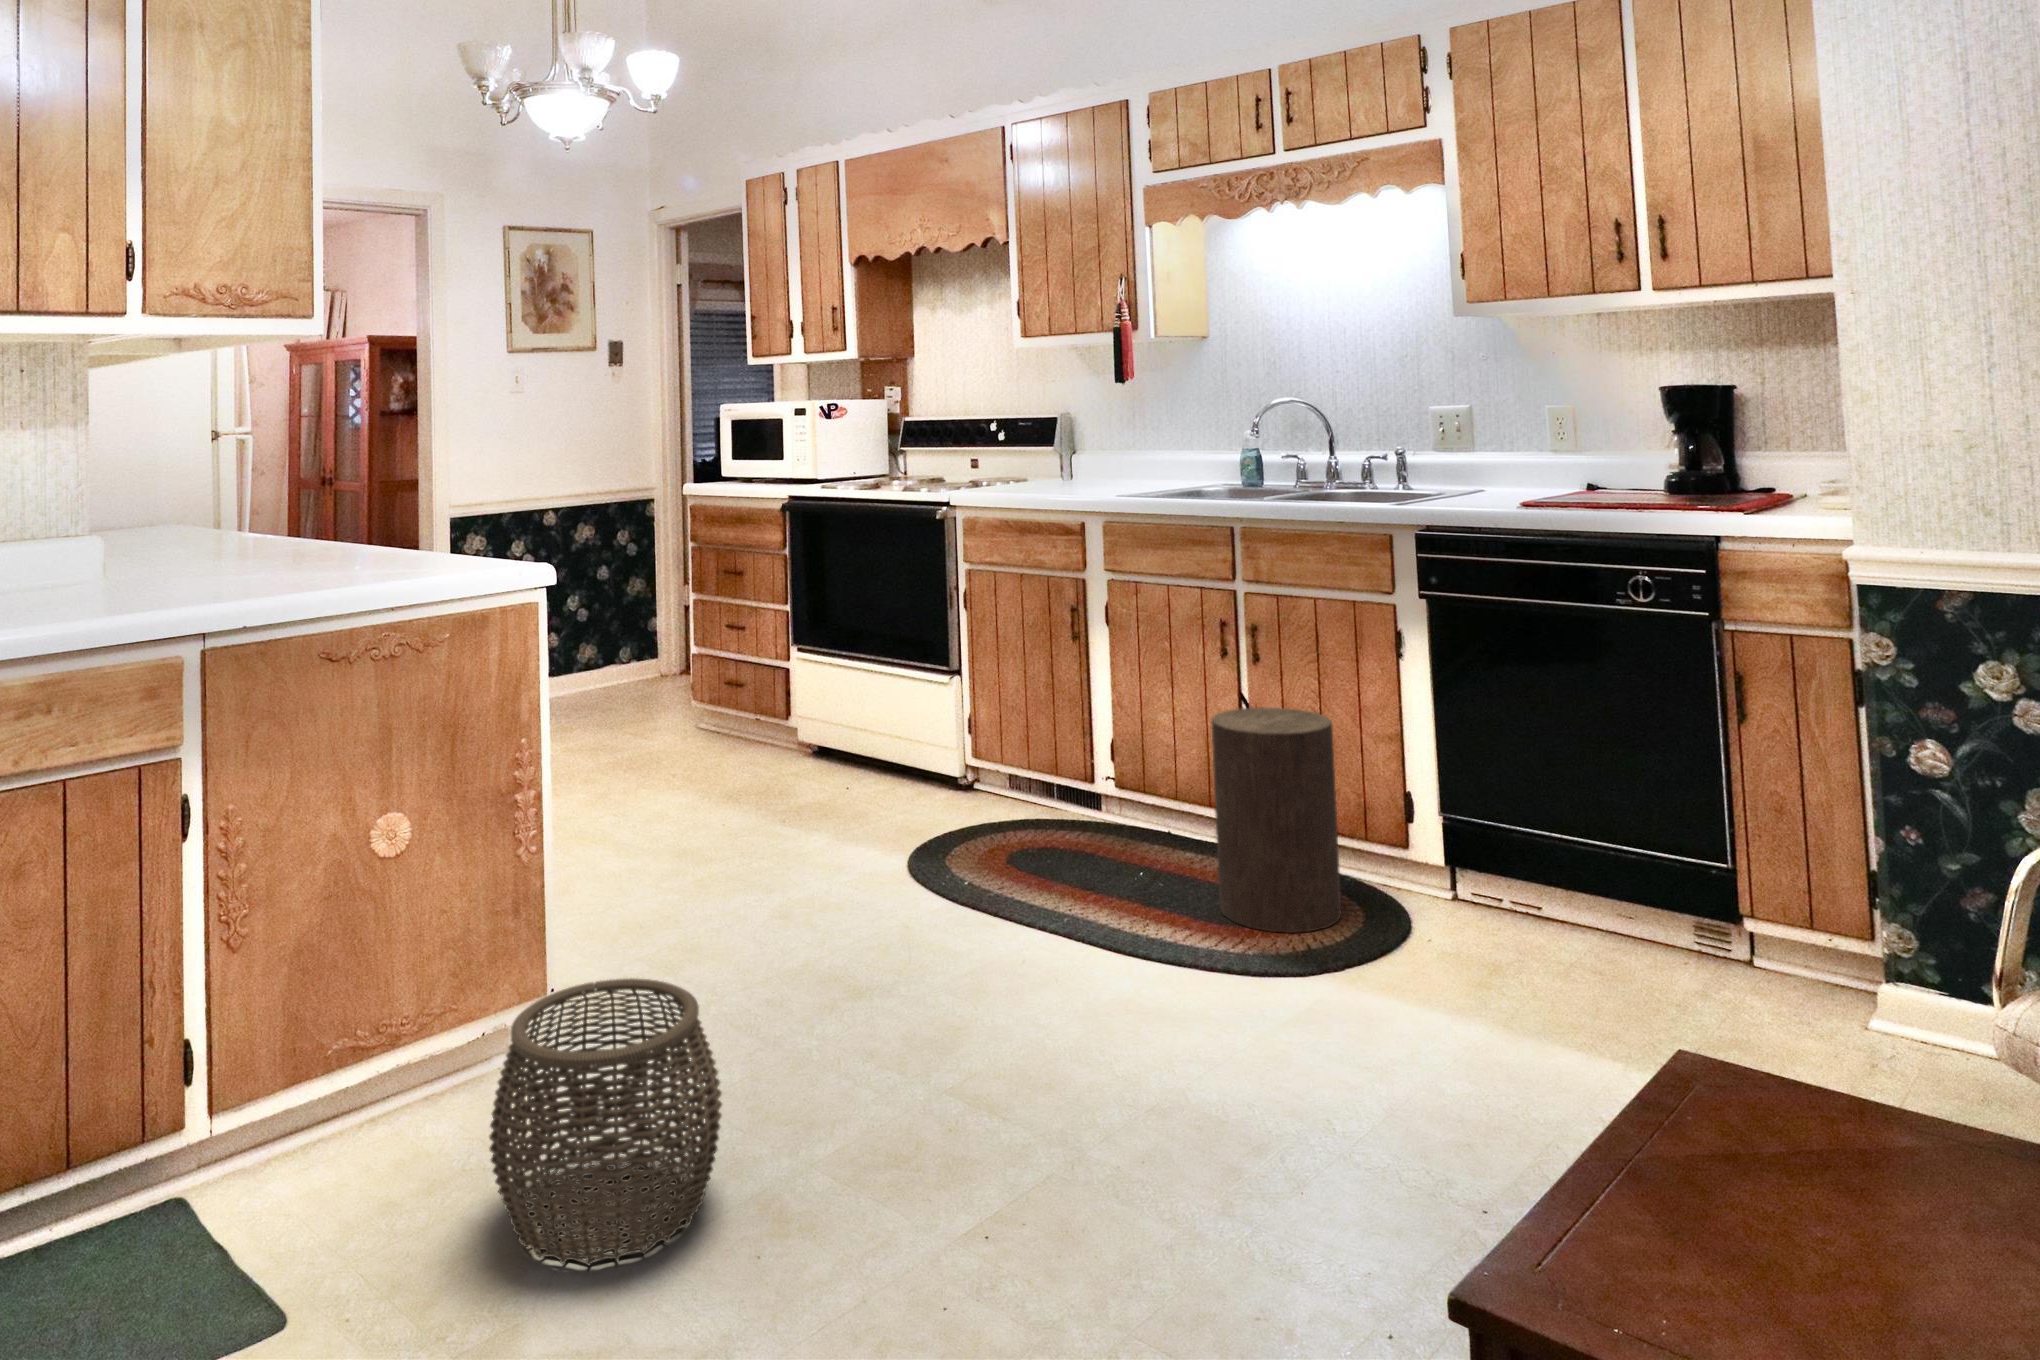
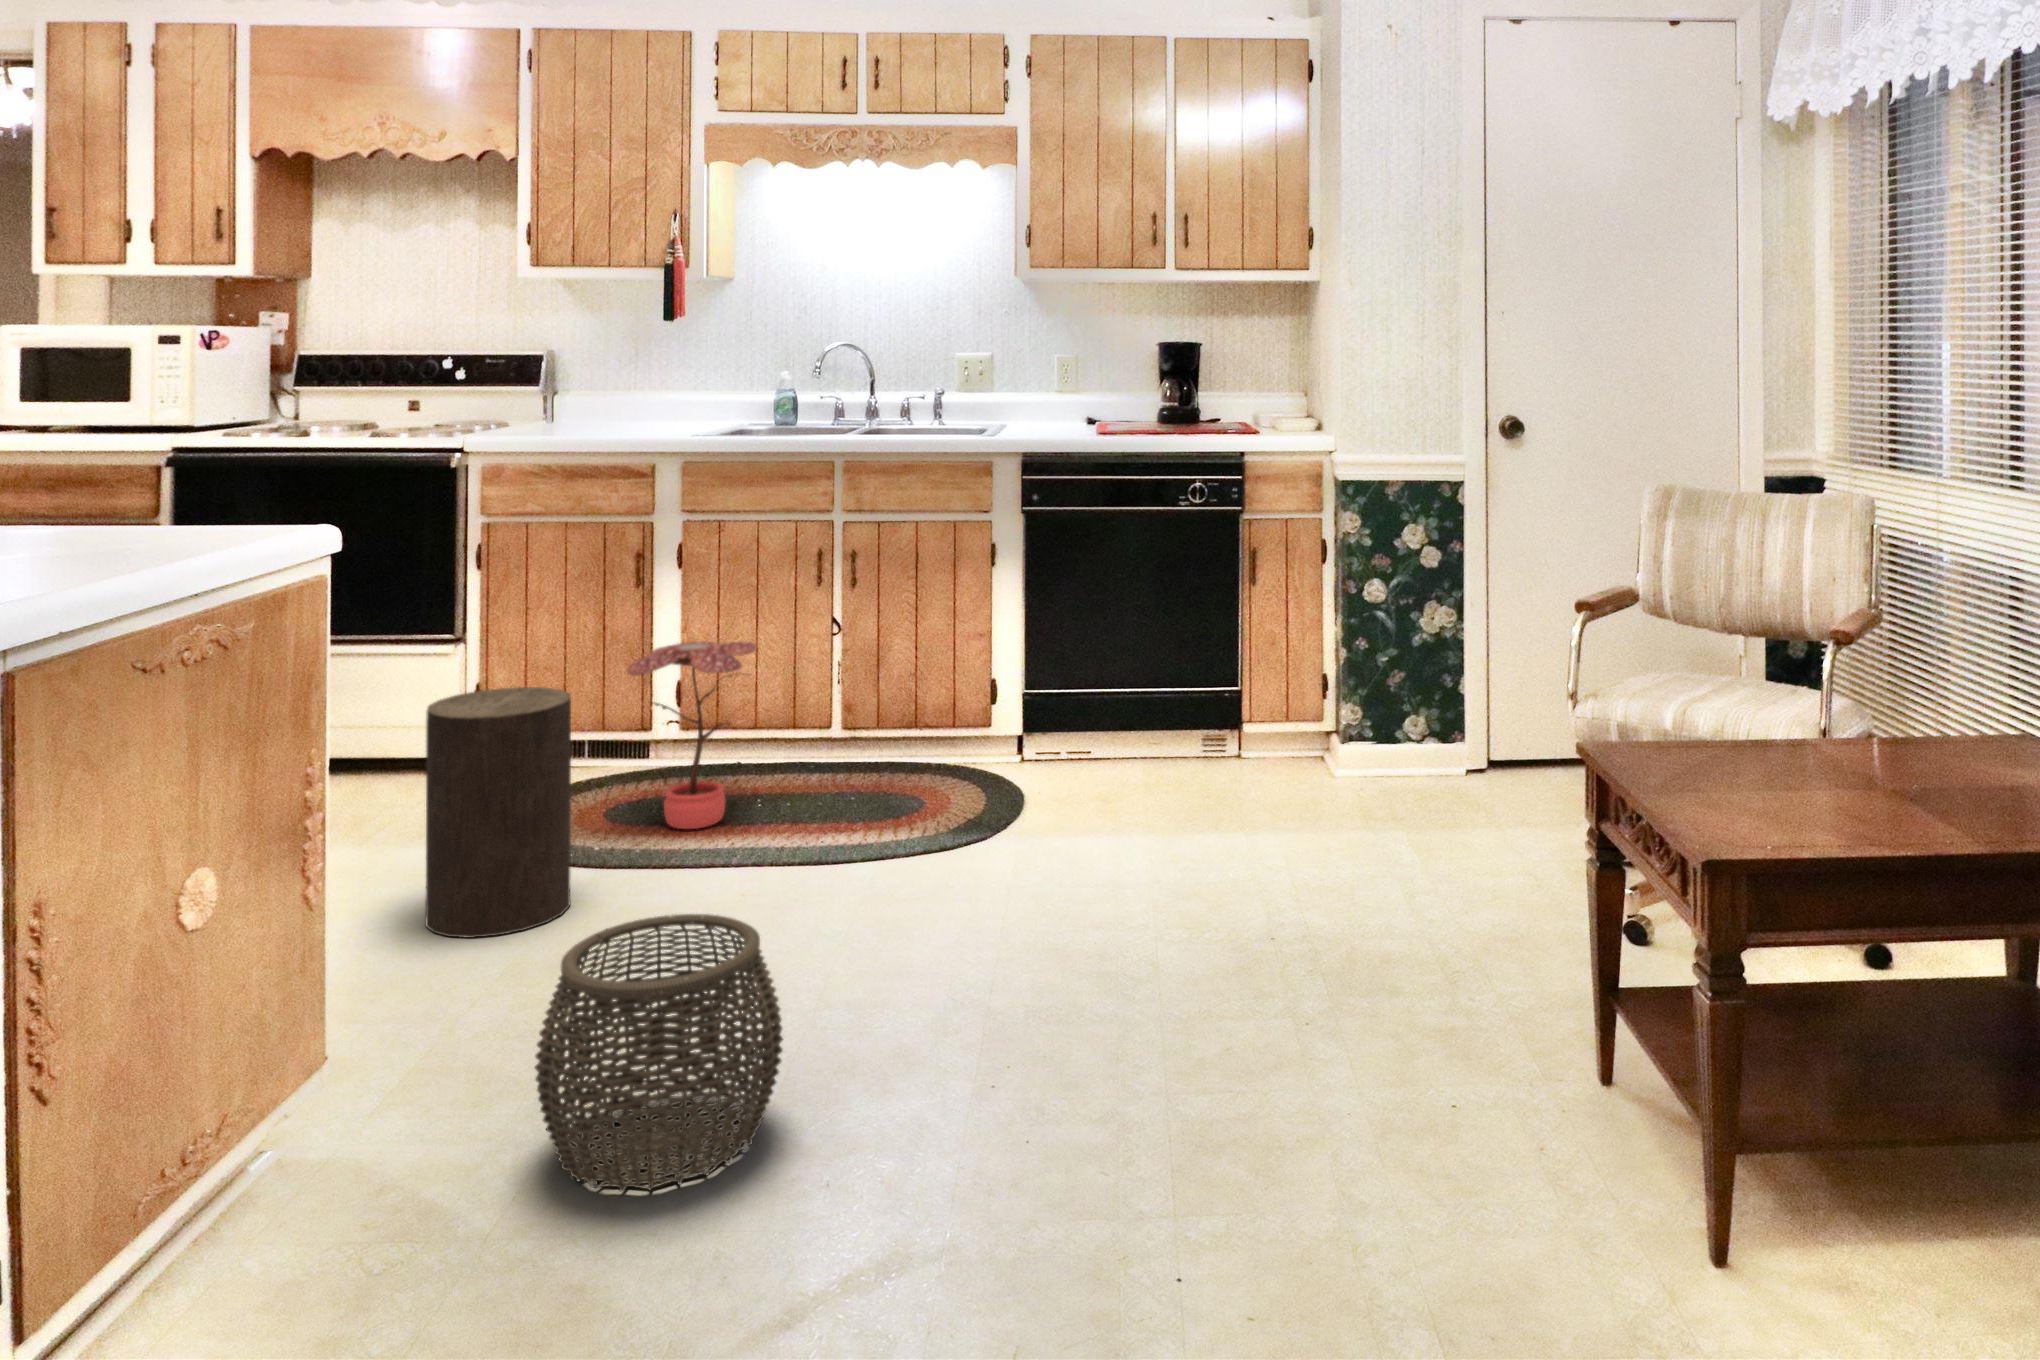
potted plant: none [983,702,1118,892] -> present [627,641,757,829]
stool: present [1211,707,1341,933] -> present [426,687,571,938]

